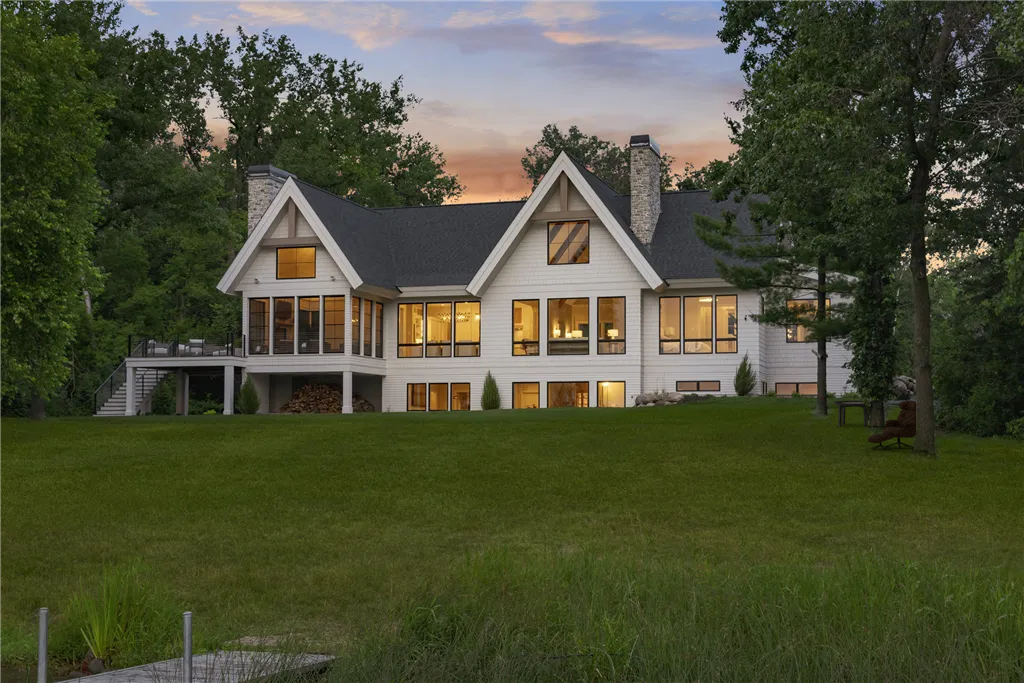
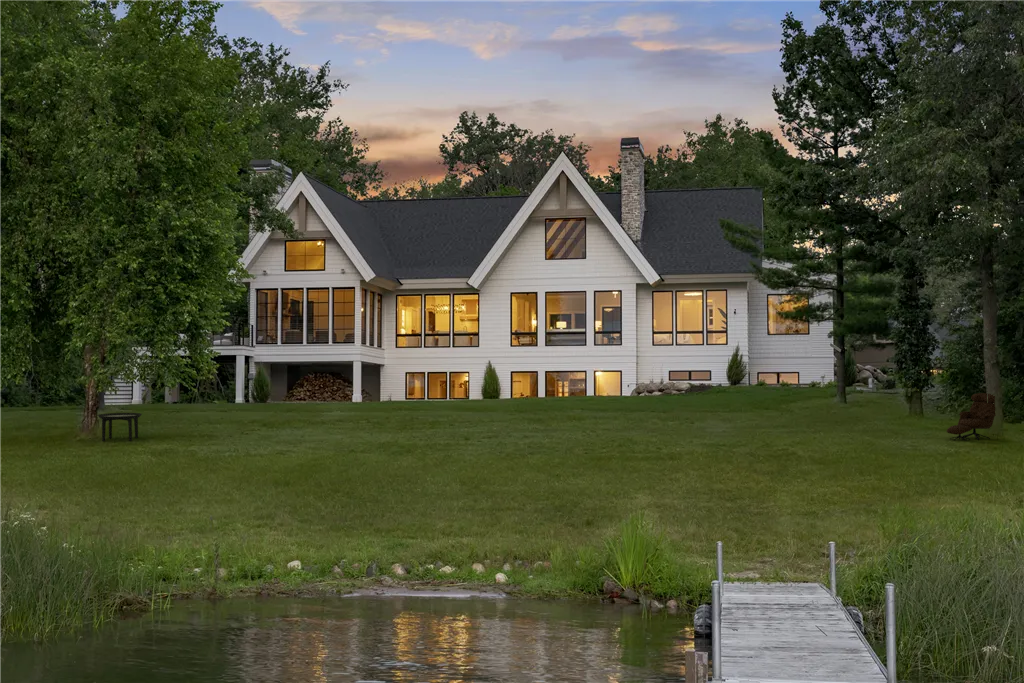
round table: present [834,401,869,427] -> present [98,413,142,441]

